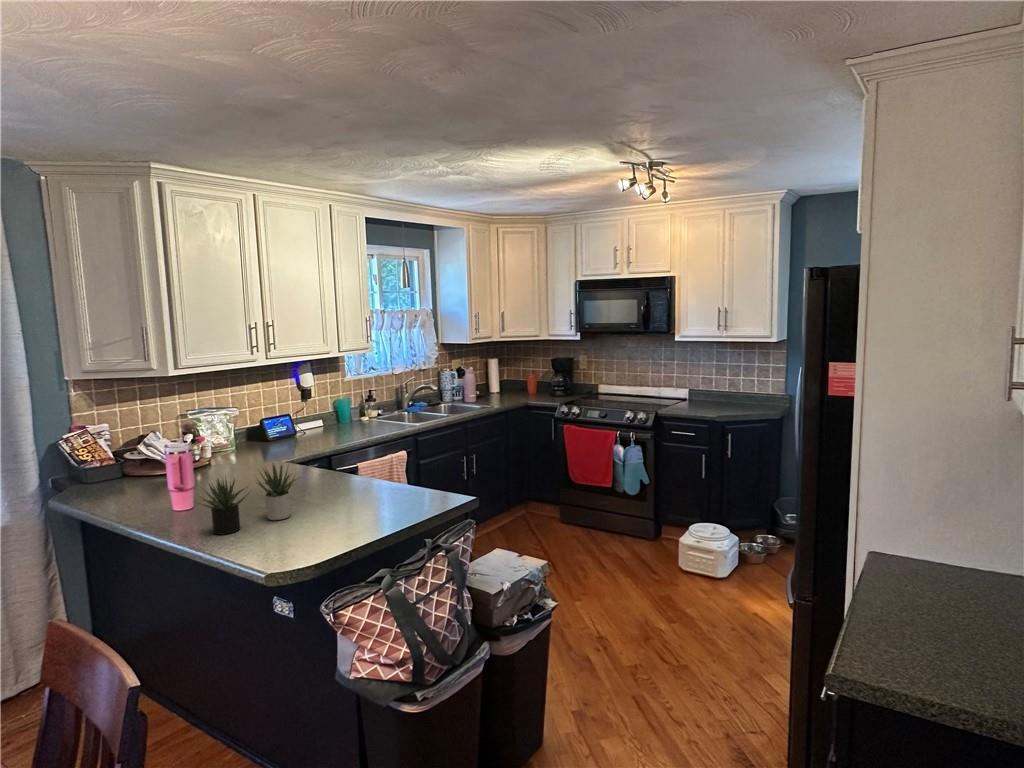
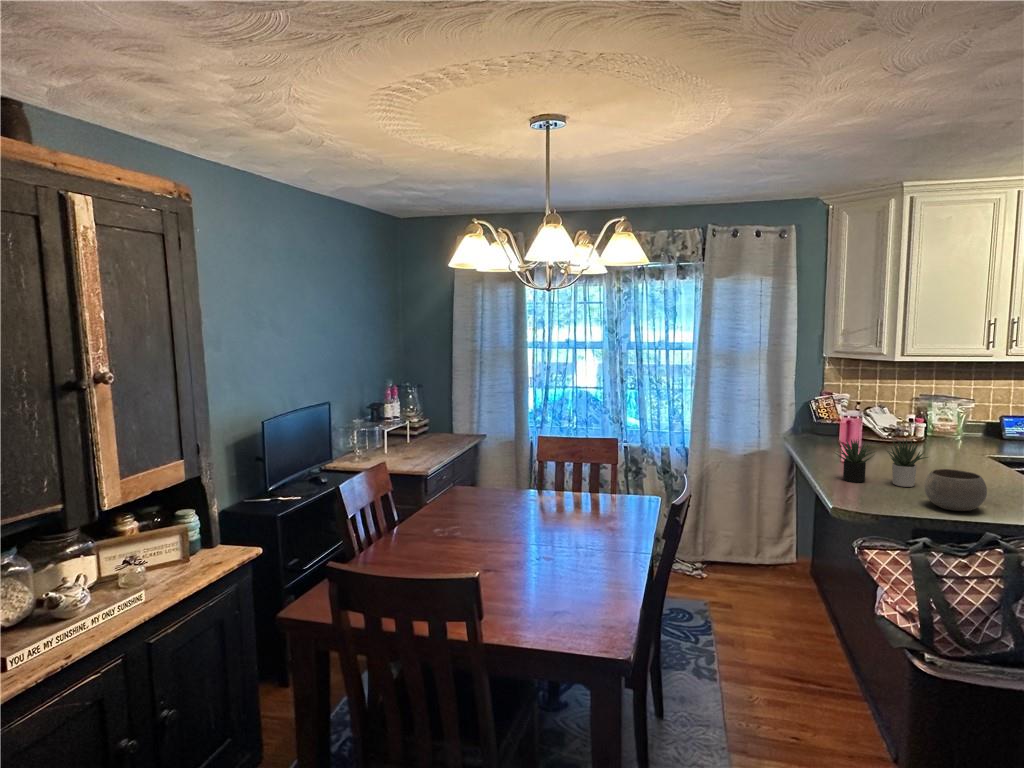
bowl: none [327,483,383,529] -> present [924,469,987,511]

